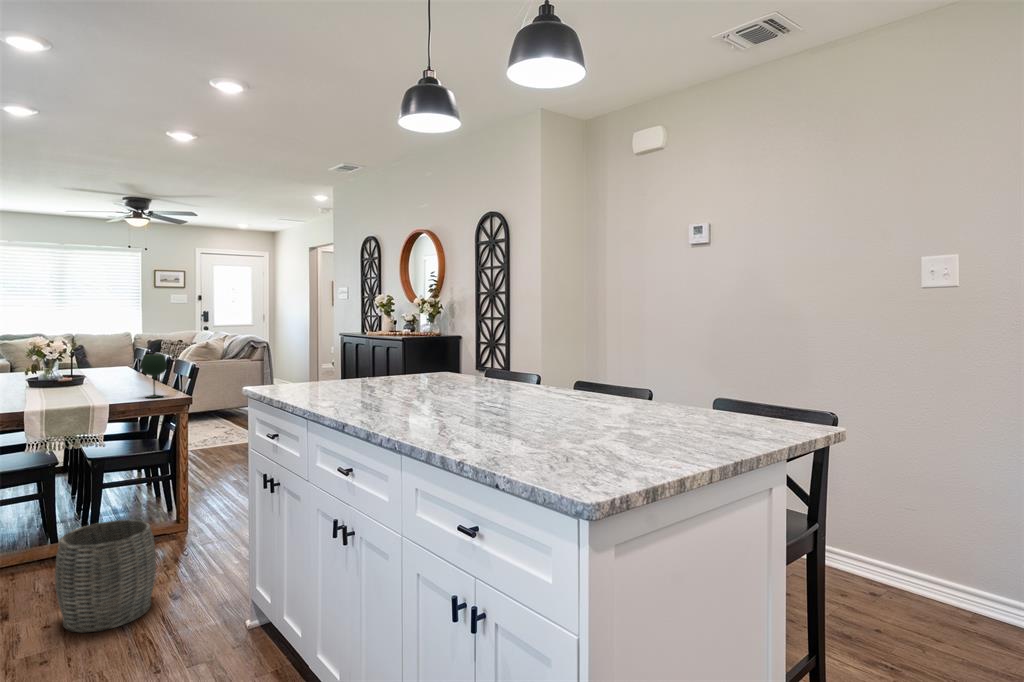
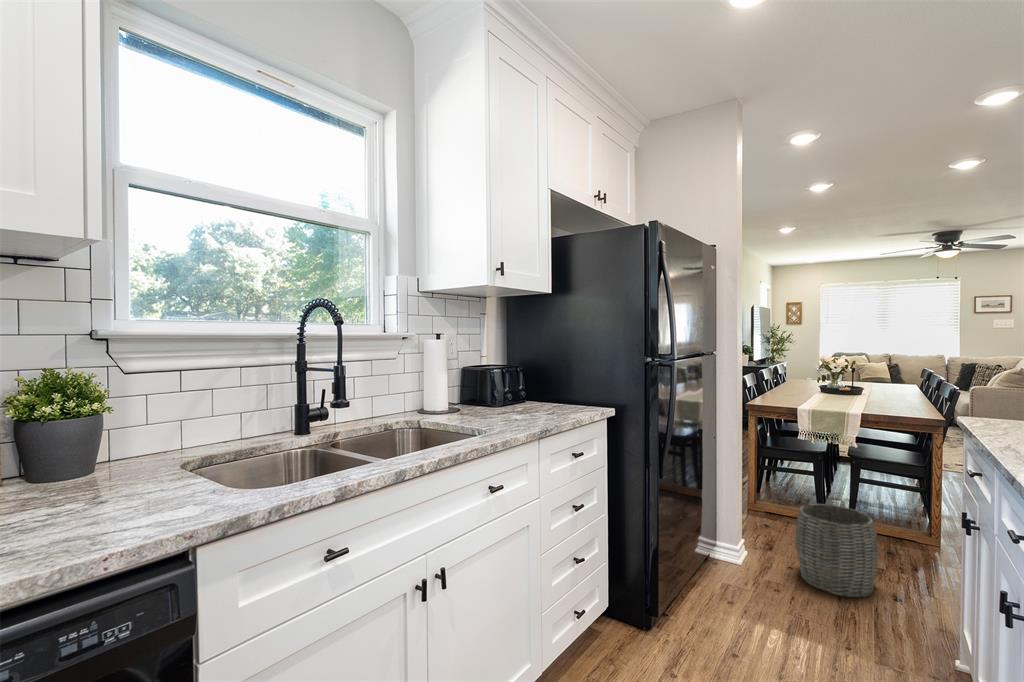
wine glass: present [141,354,167,398] -> none [894,373,921,412]

